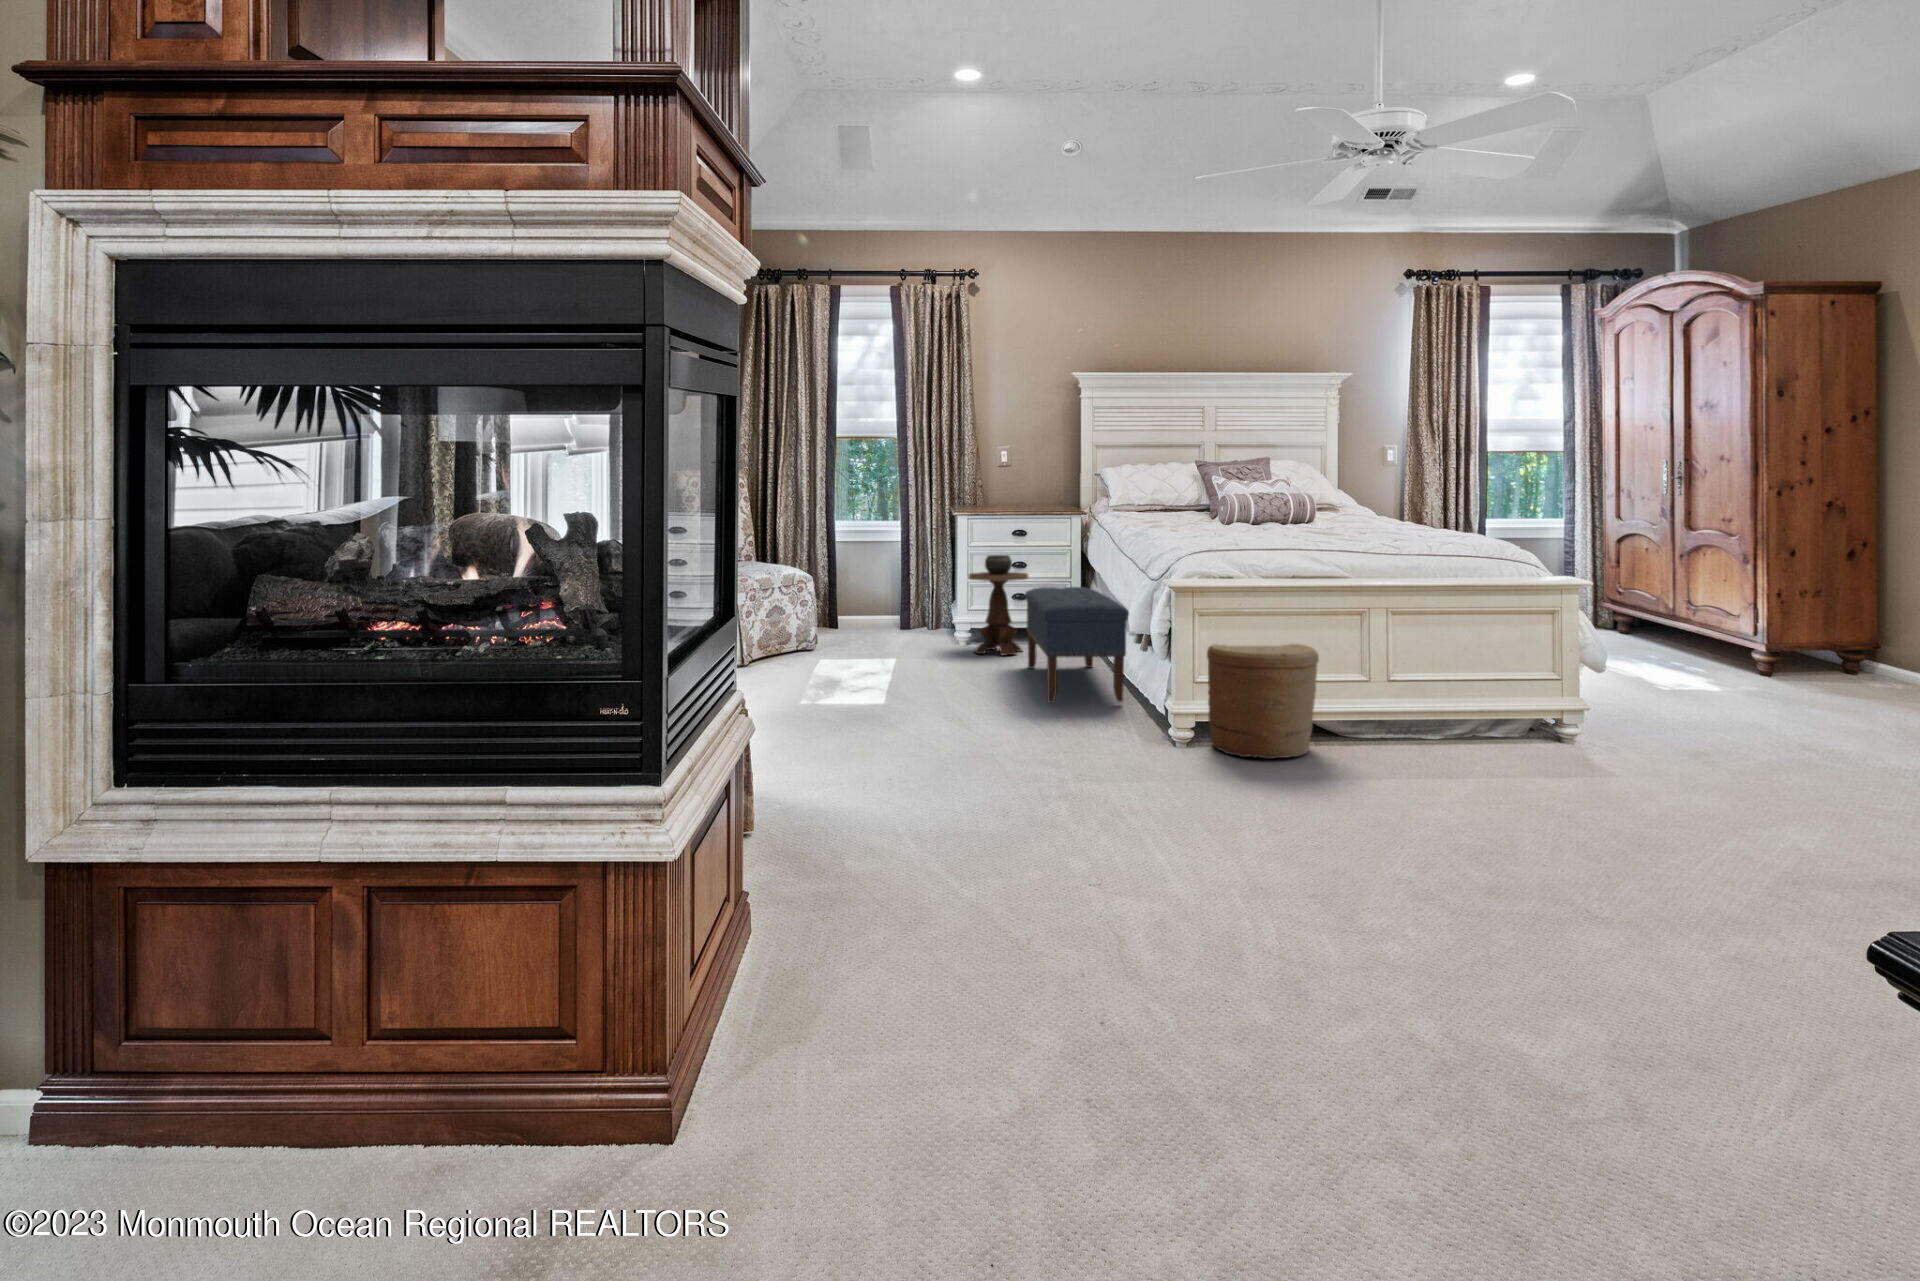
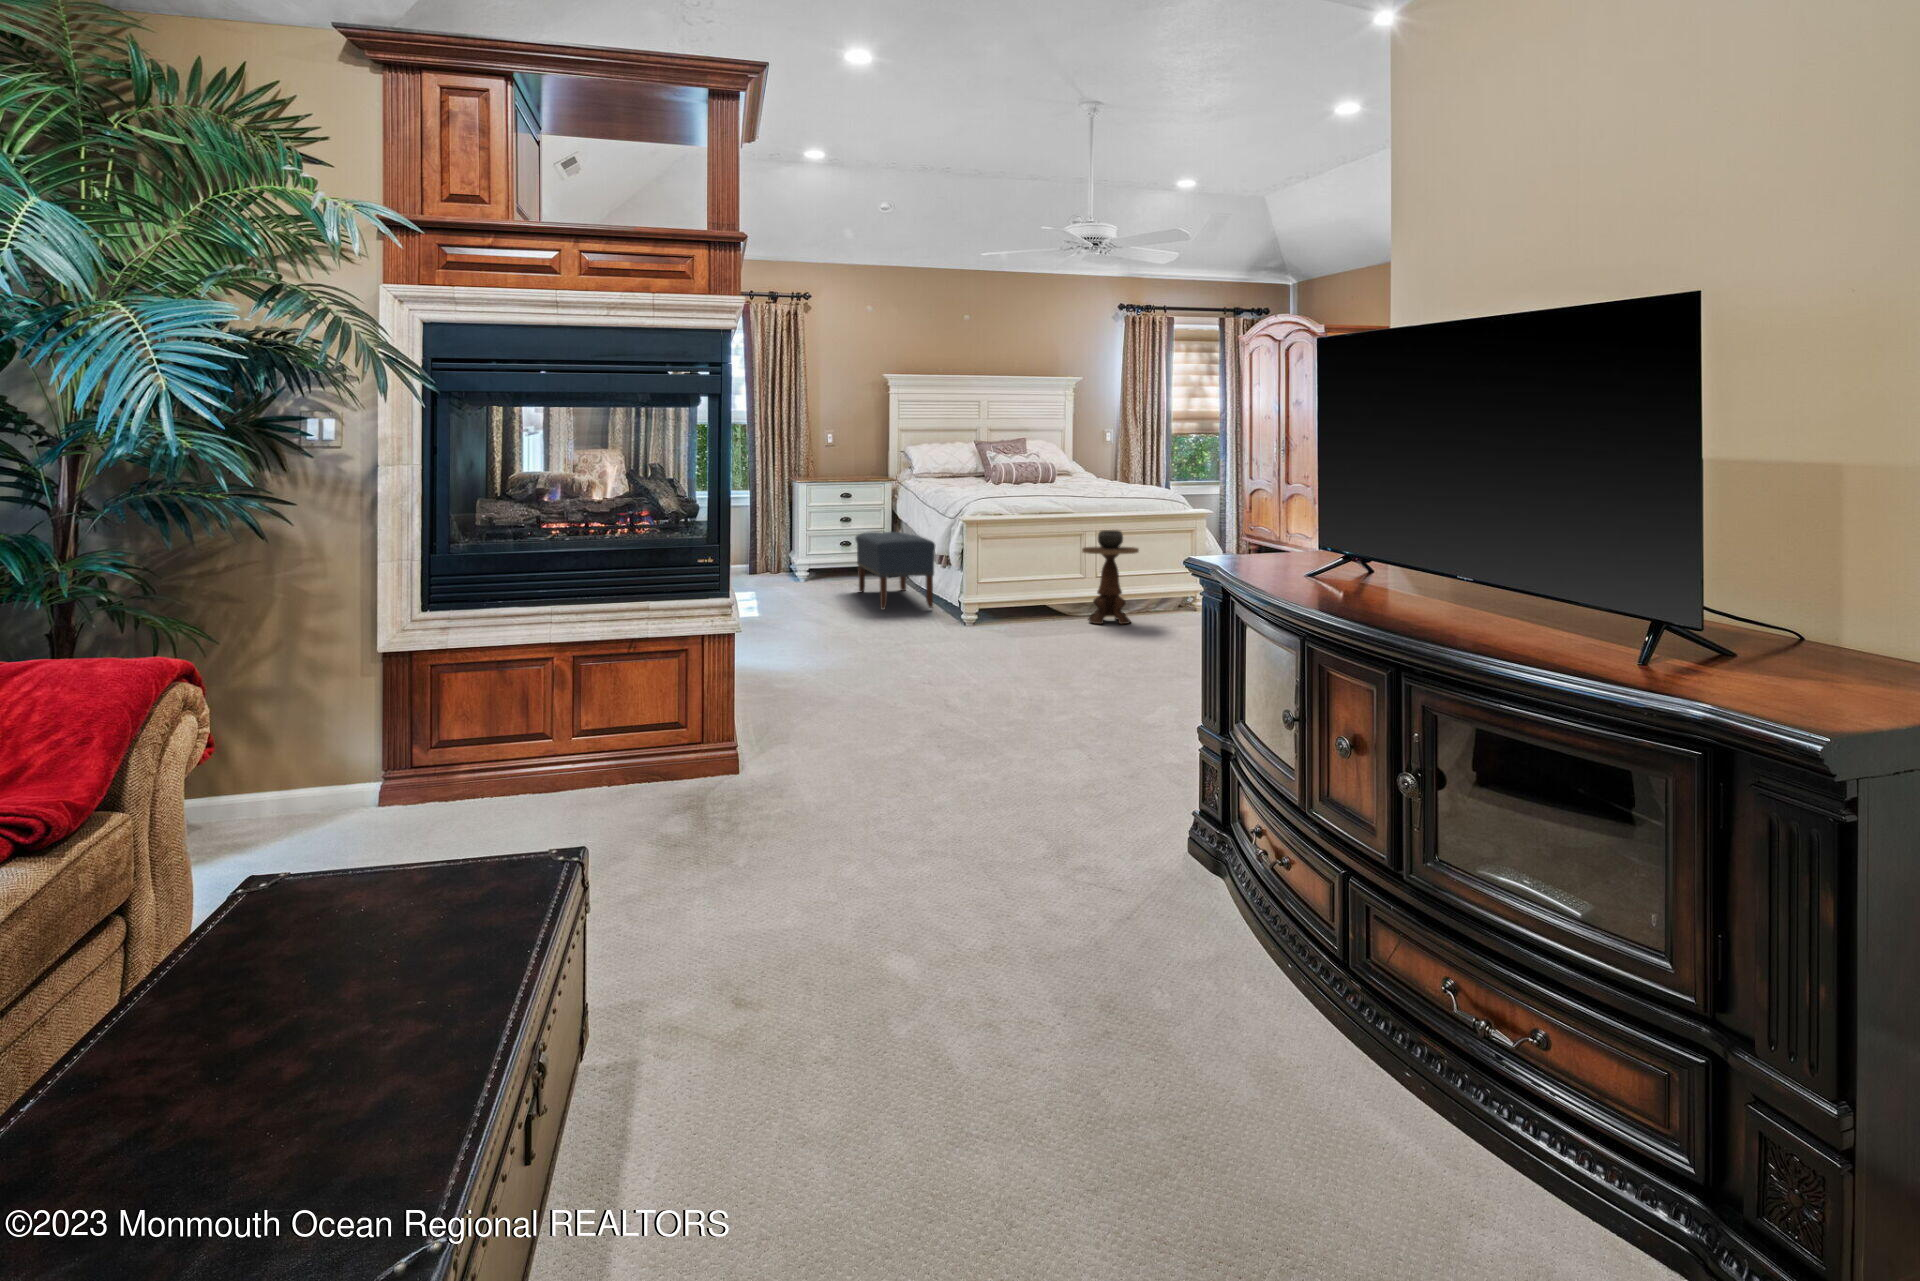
side table: present [969,555,1028,655] -> present [1082,530,1139,624]
woven basket: present [1207,644,1319,759] -> none [992,559,1063,633]

